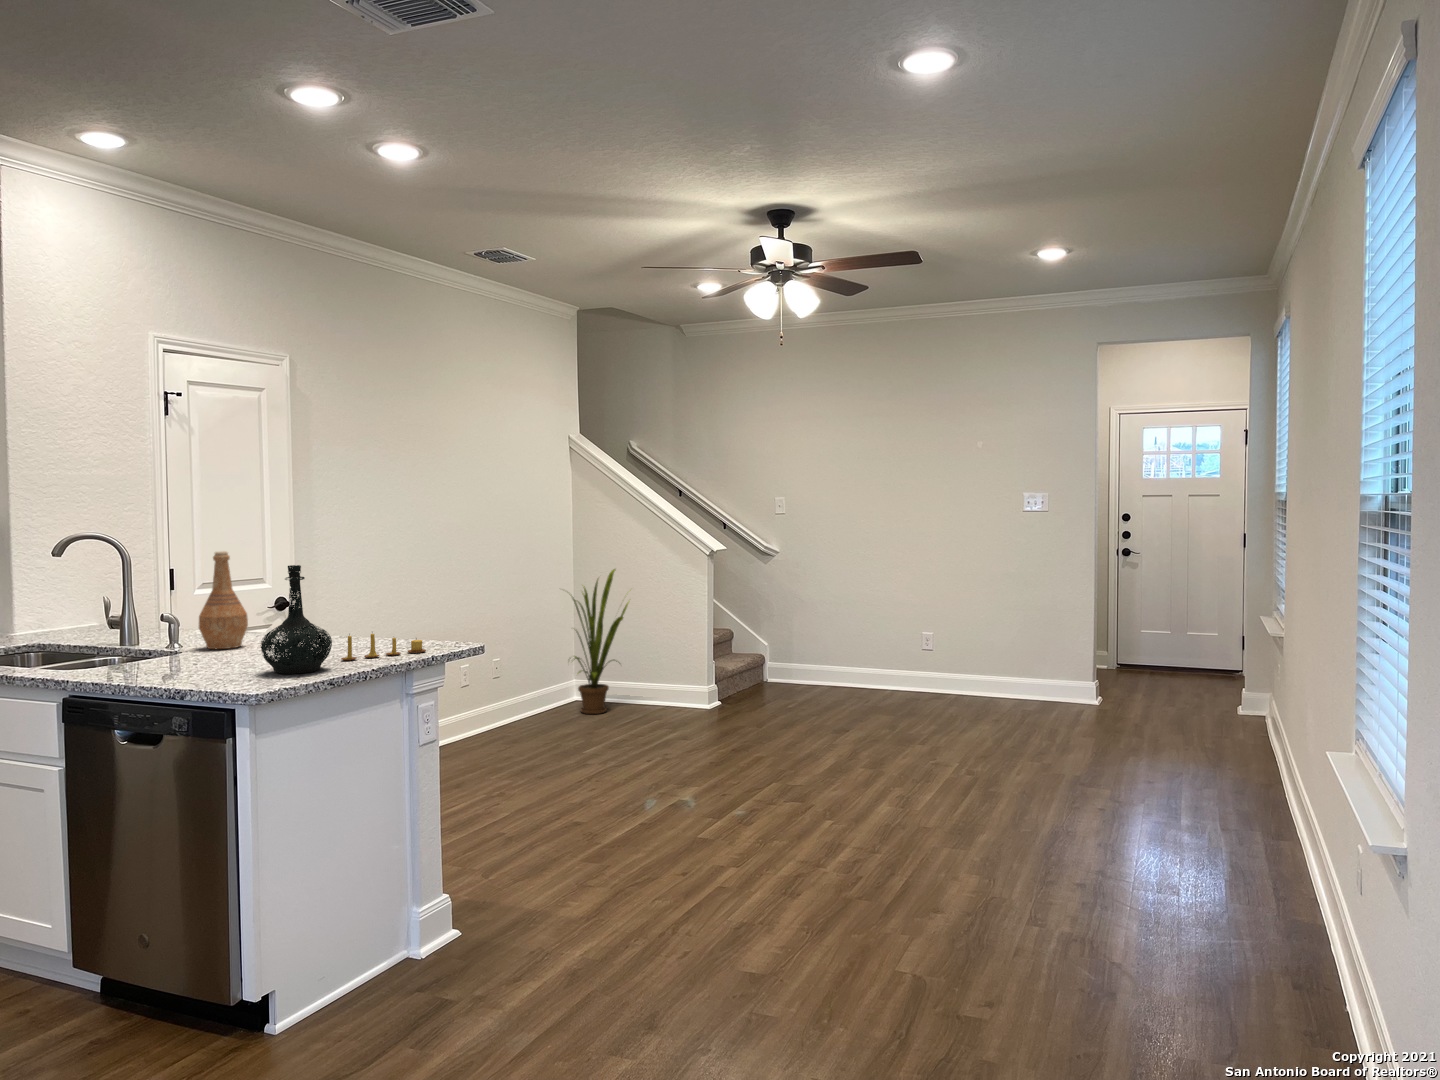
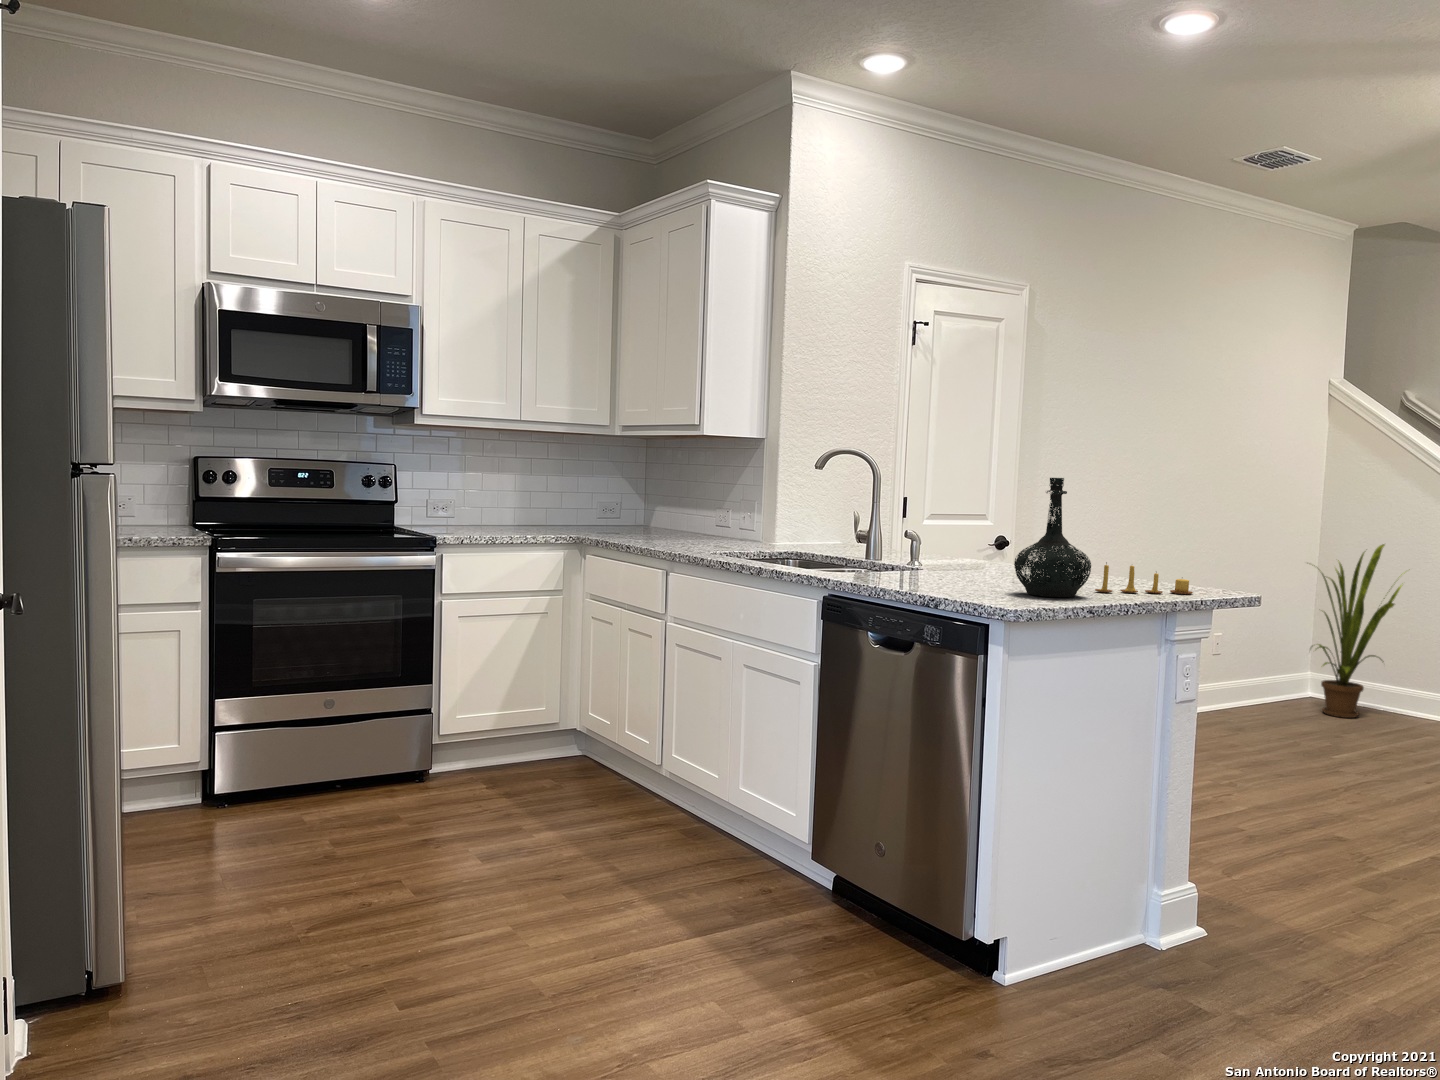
vase: present [199,551,248,649] -> none [940,470,987,571]

